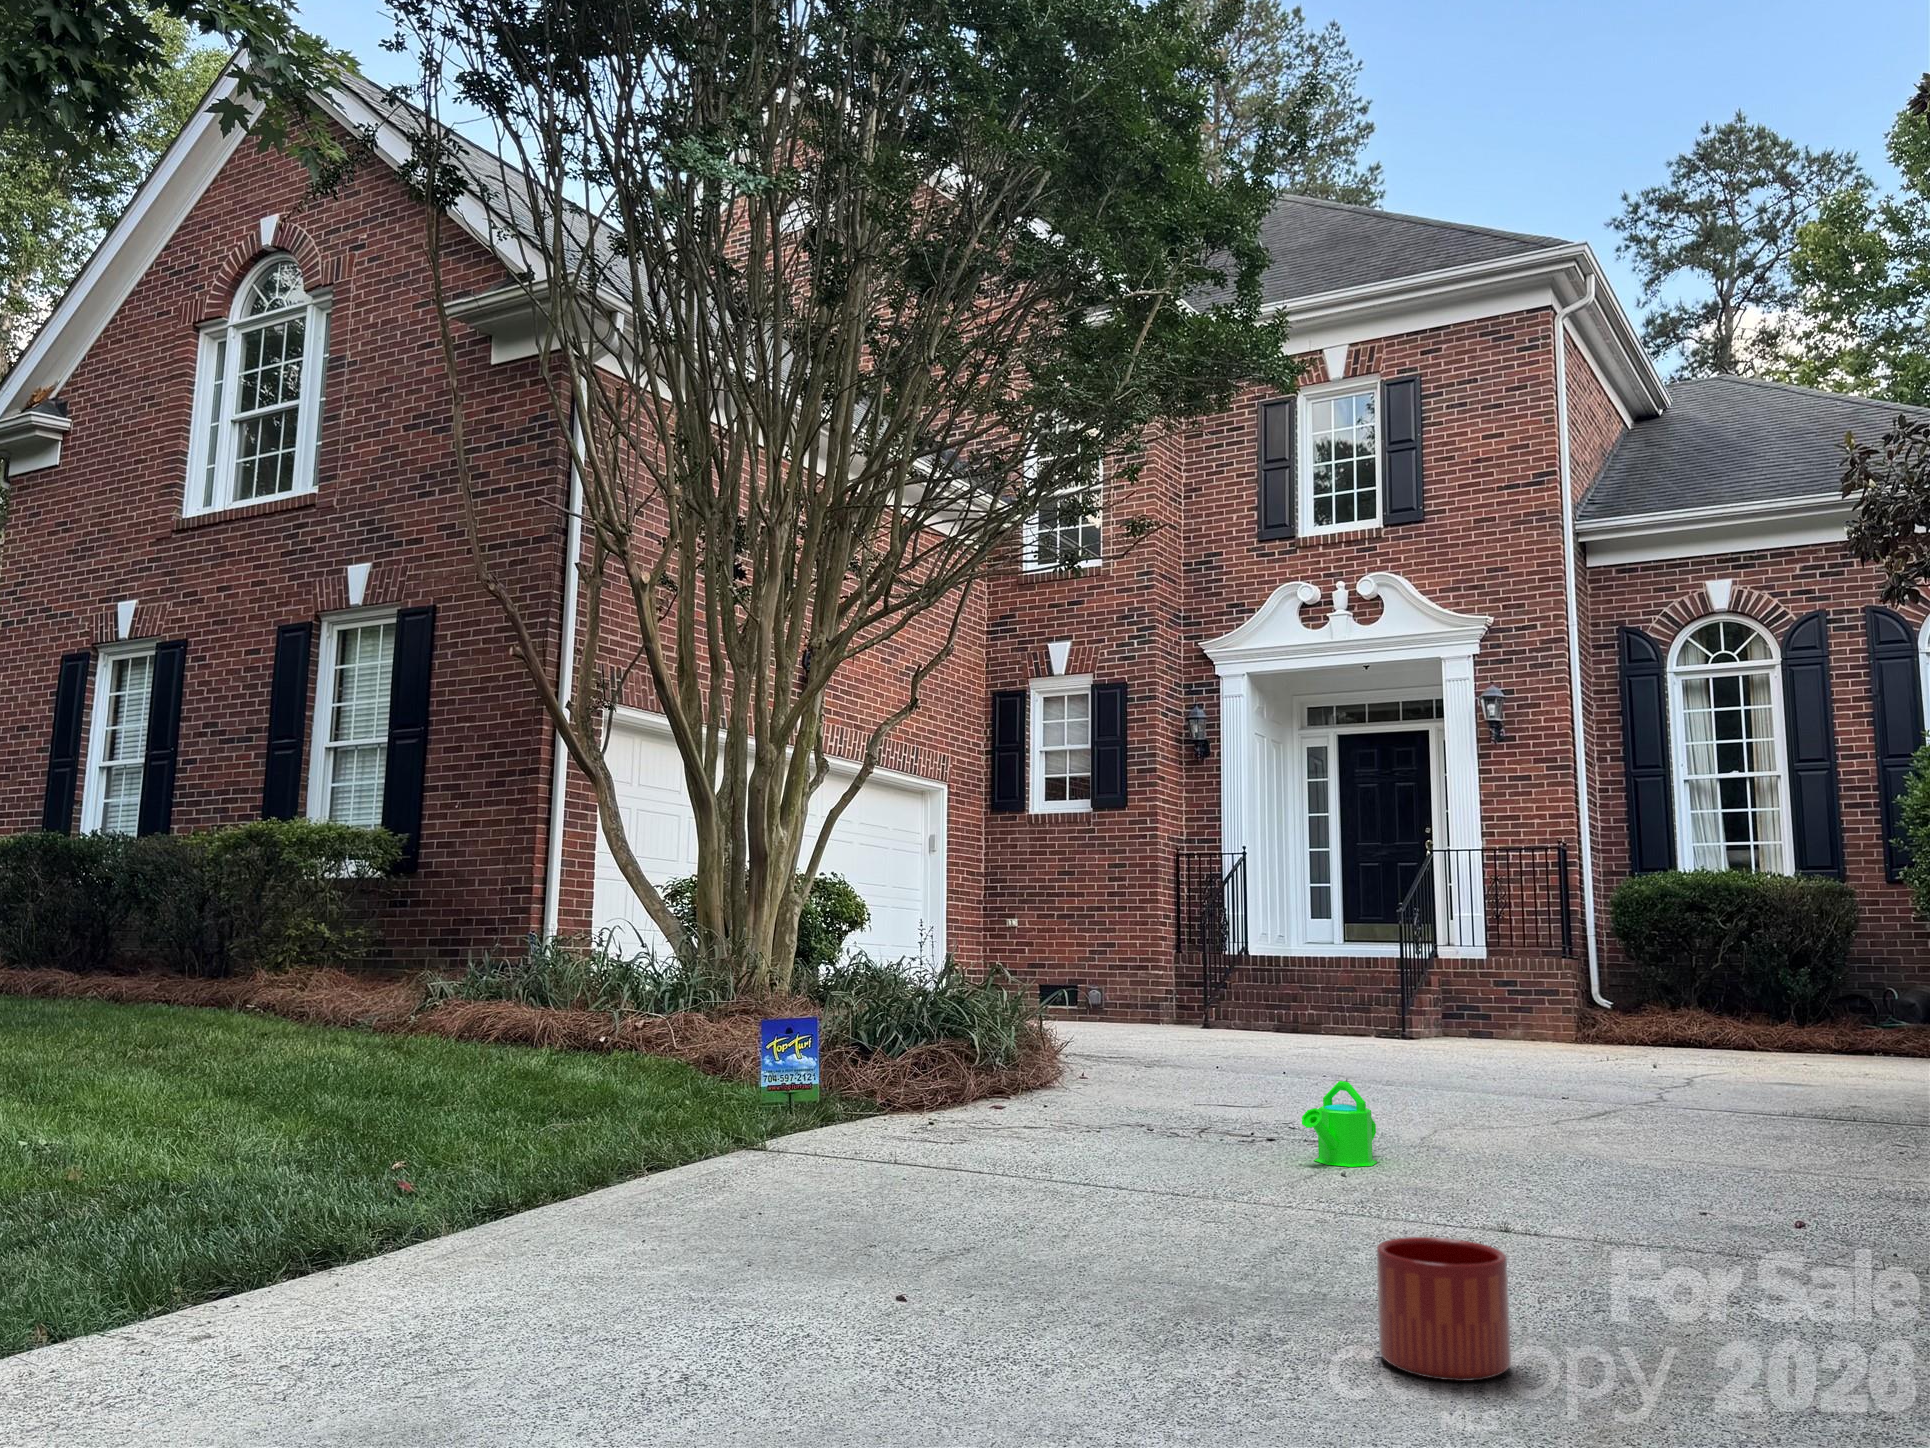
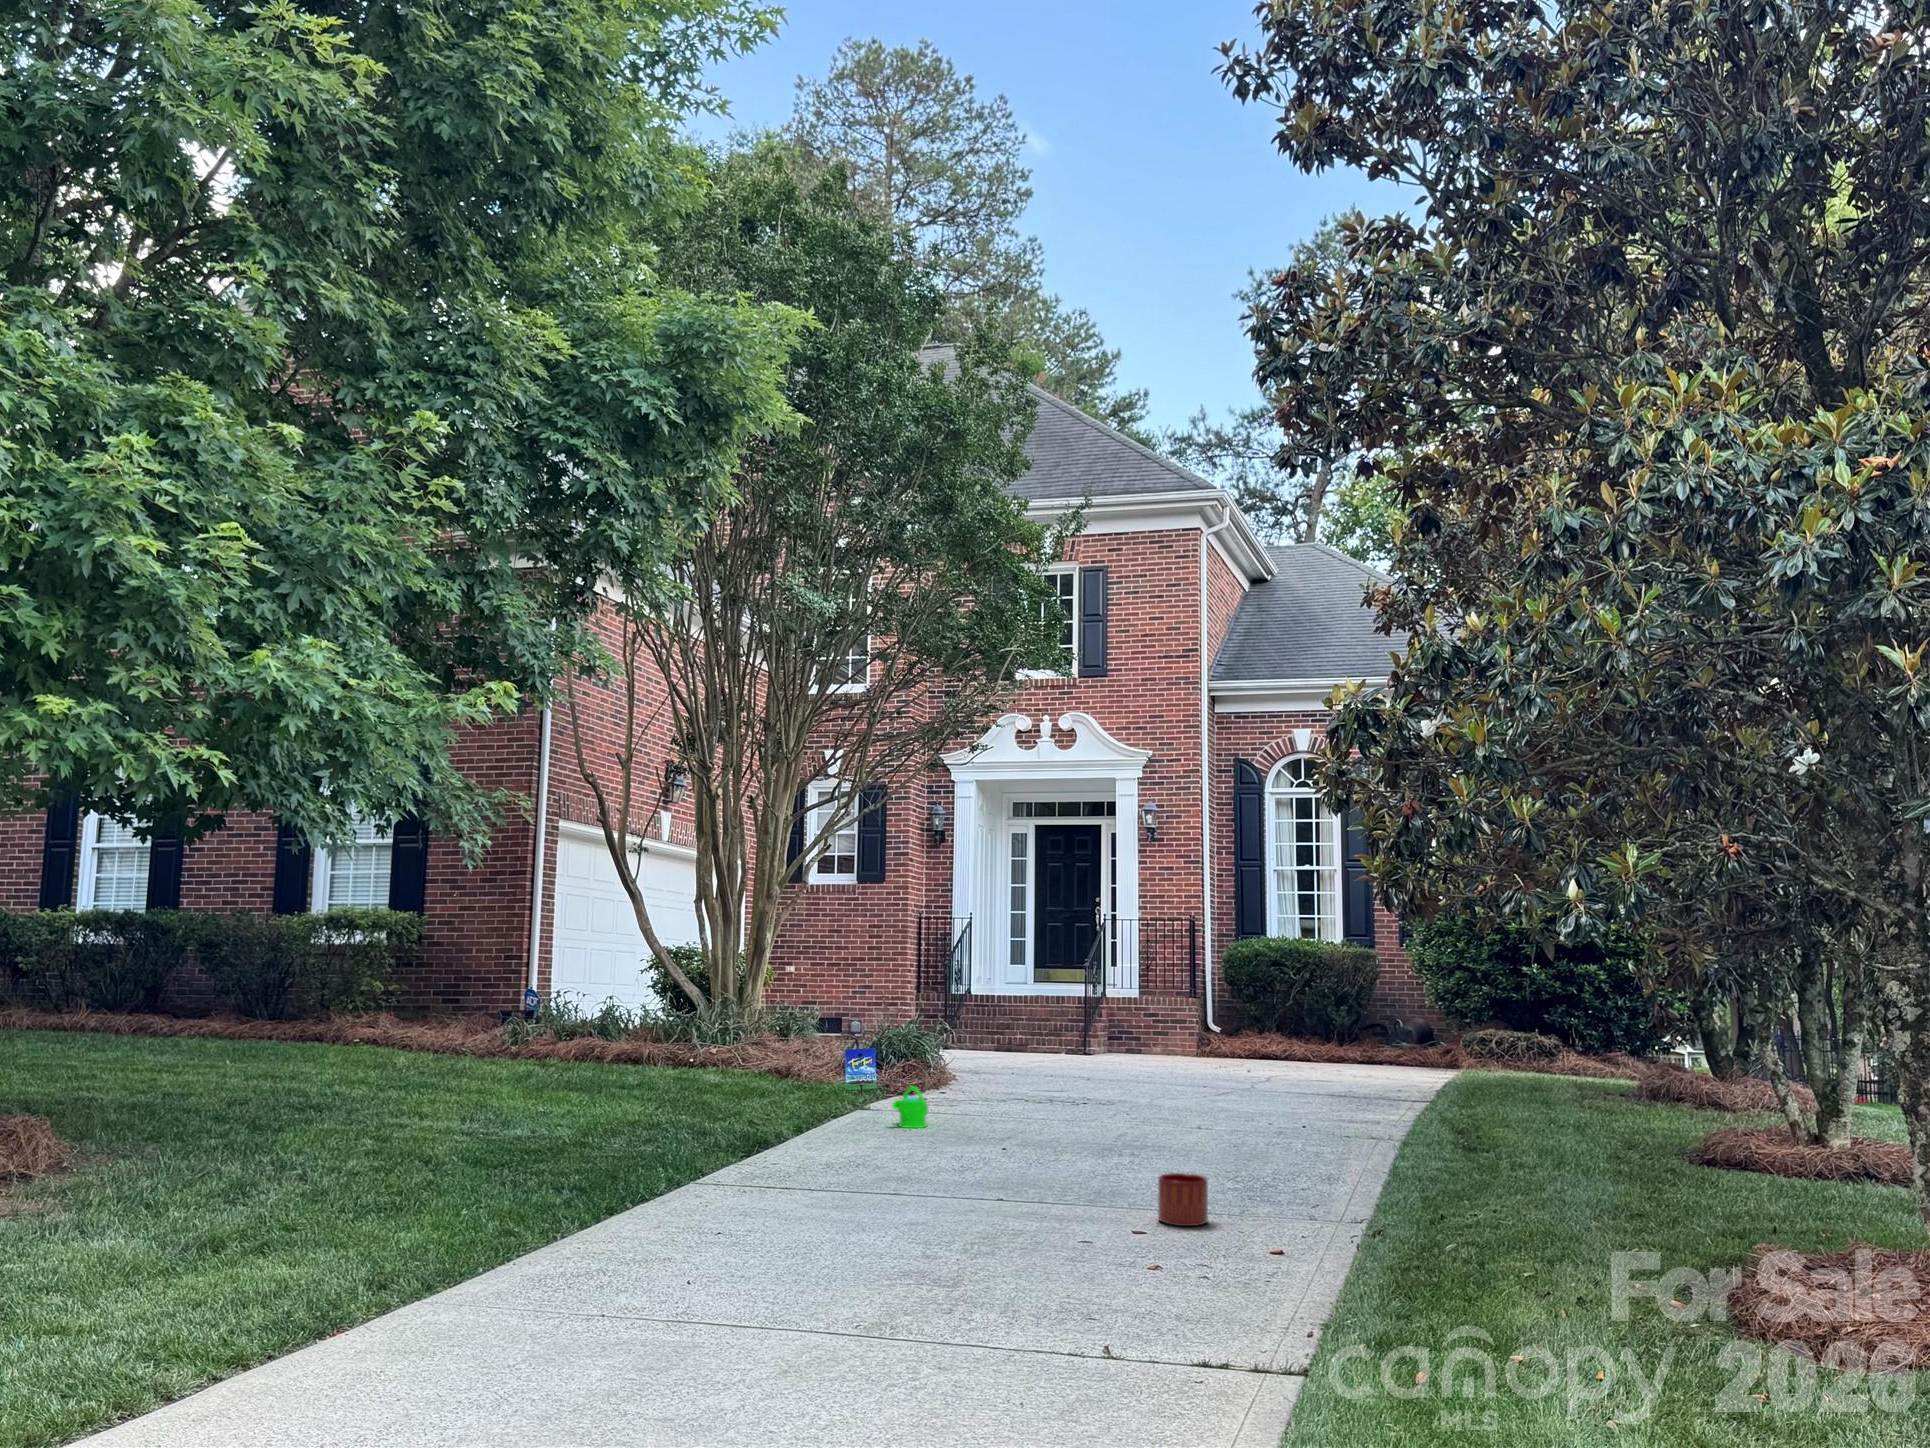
watering can: present [1302,1081,1377,1167] -> present [892,1086,928,1128]

